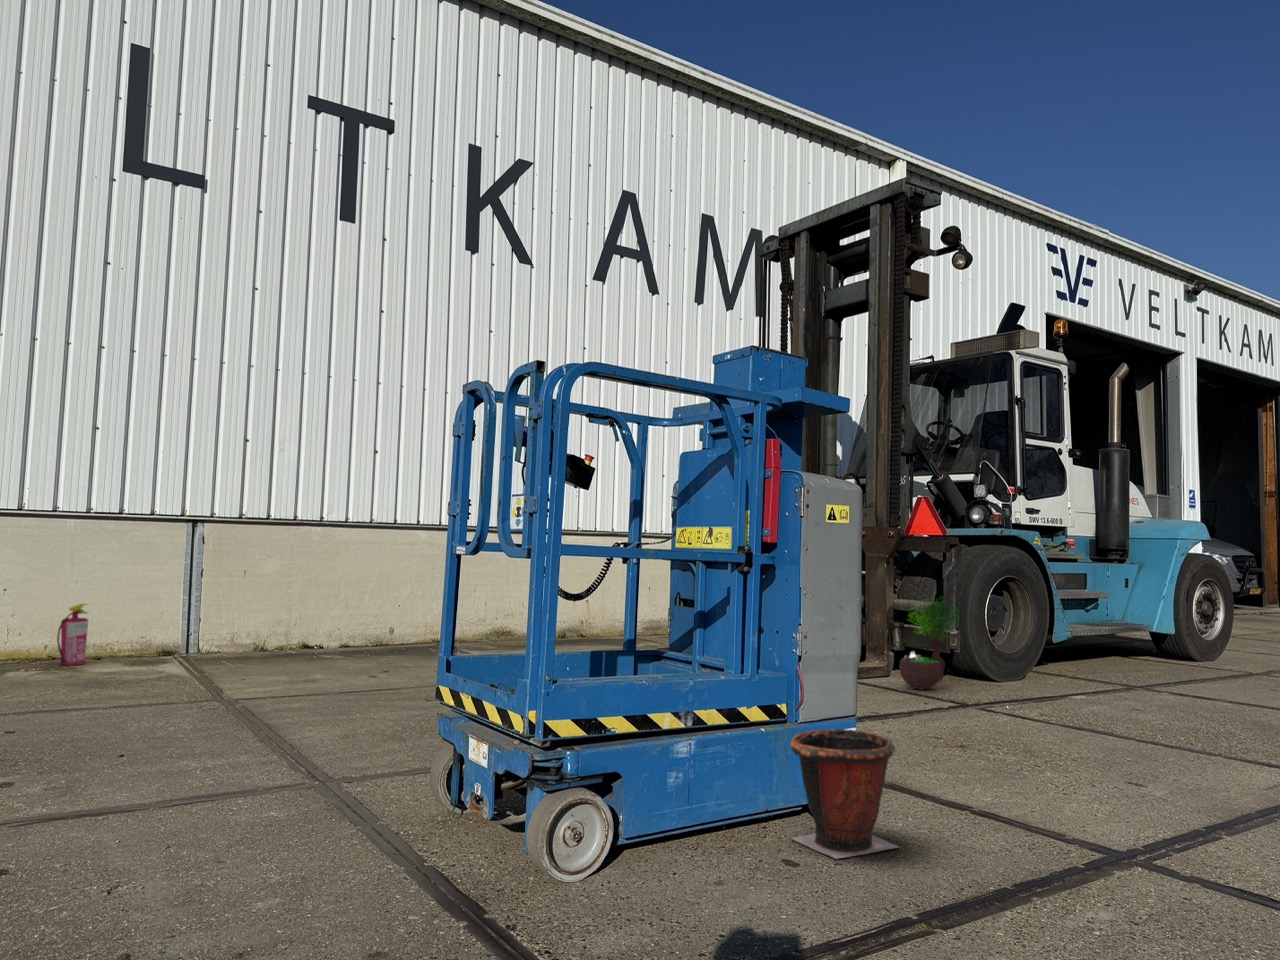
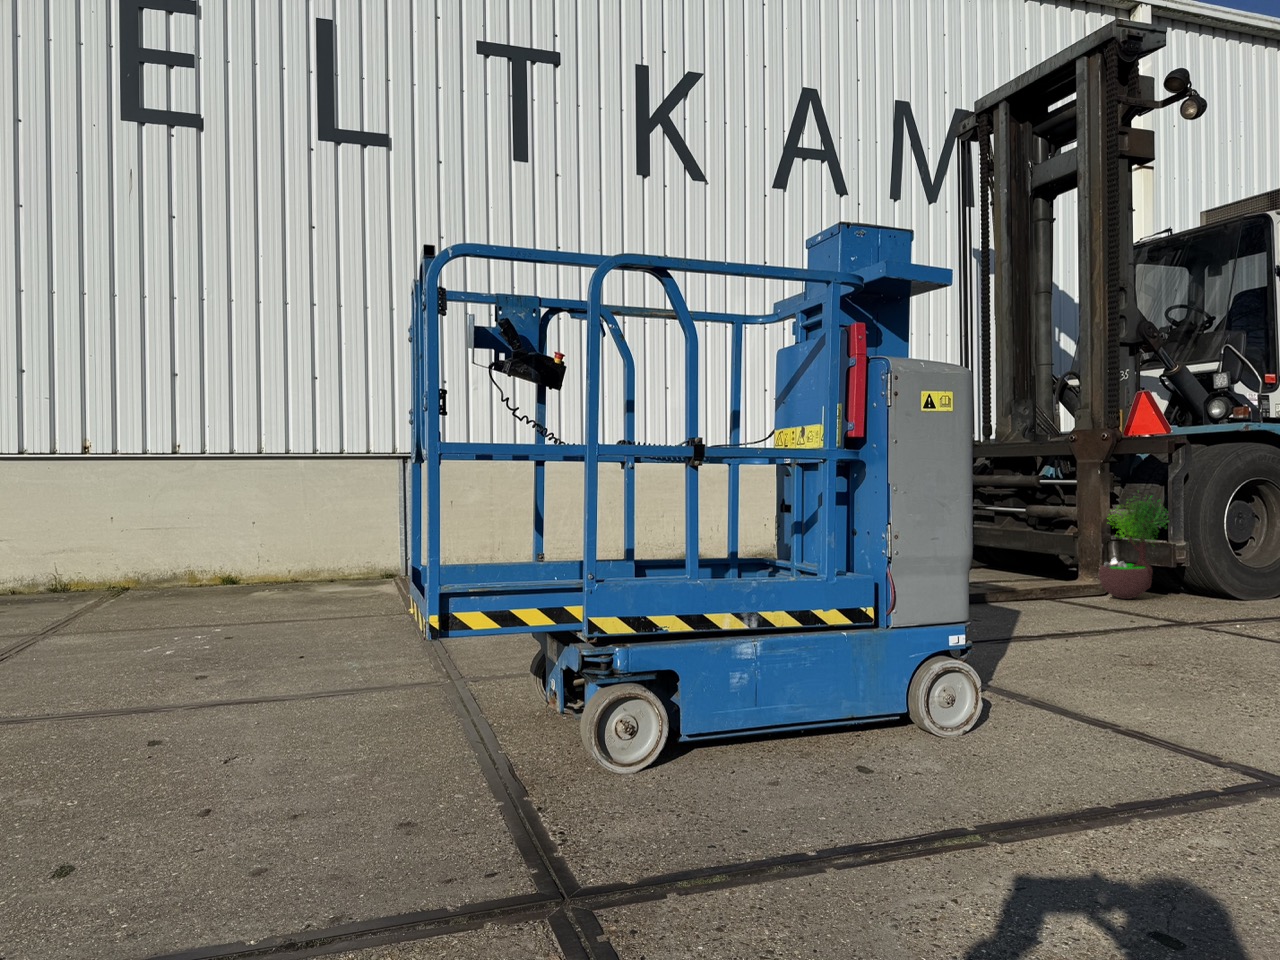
fire extinguisher: present [57,604,88,665] -> none [297,531,323,585]
waste bin: present [791,729,898,859] -> none [870,629,997,767]

